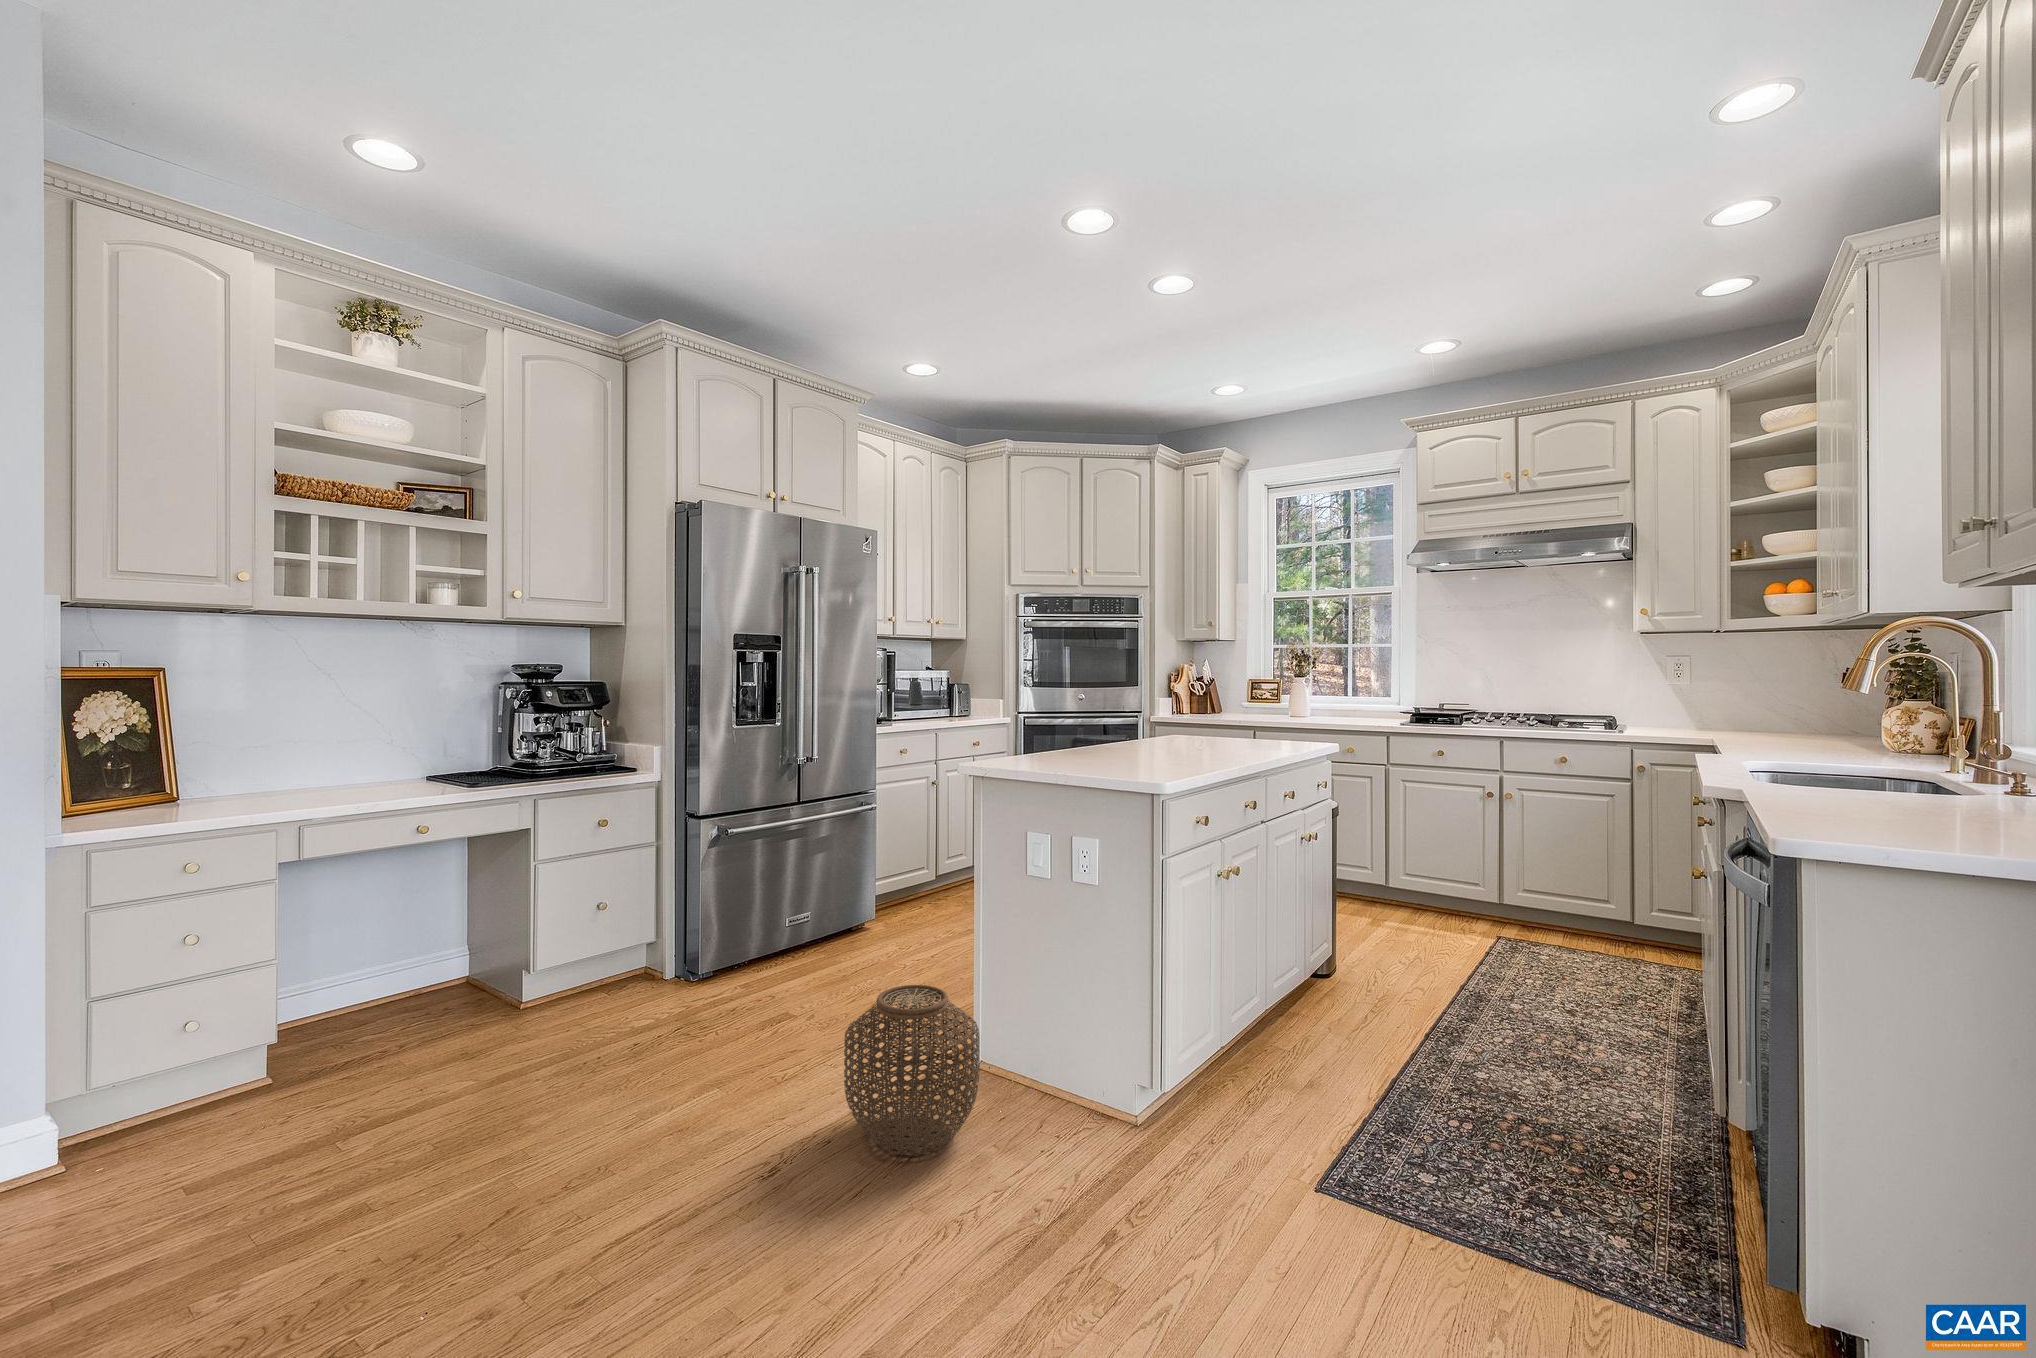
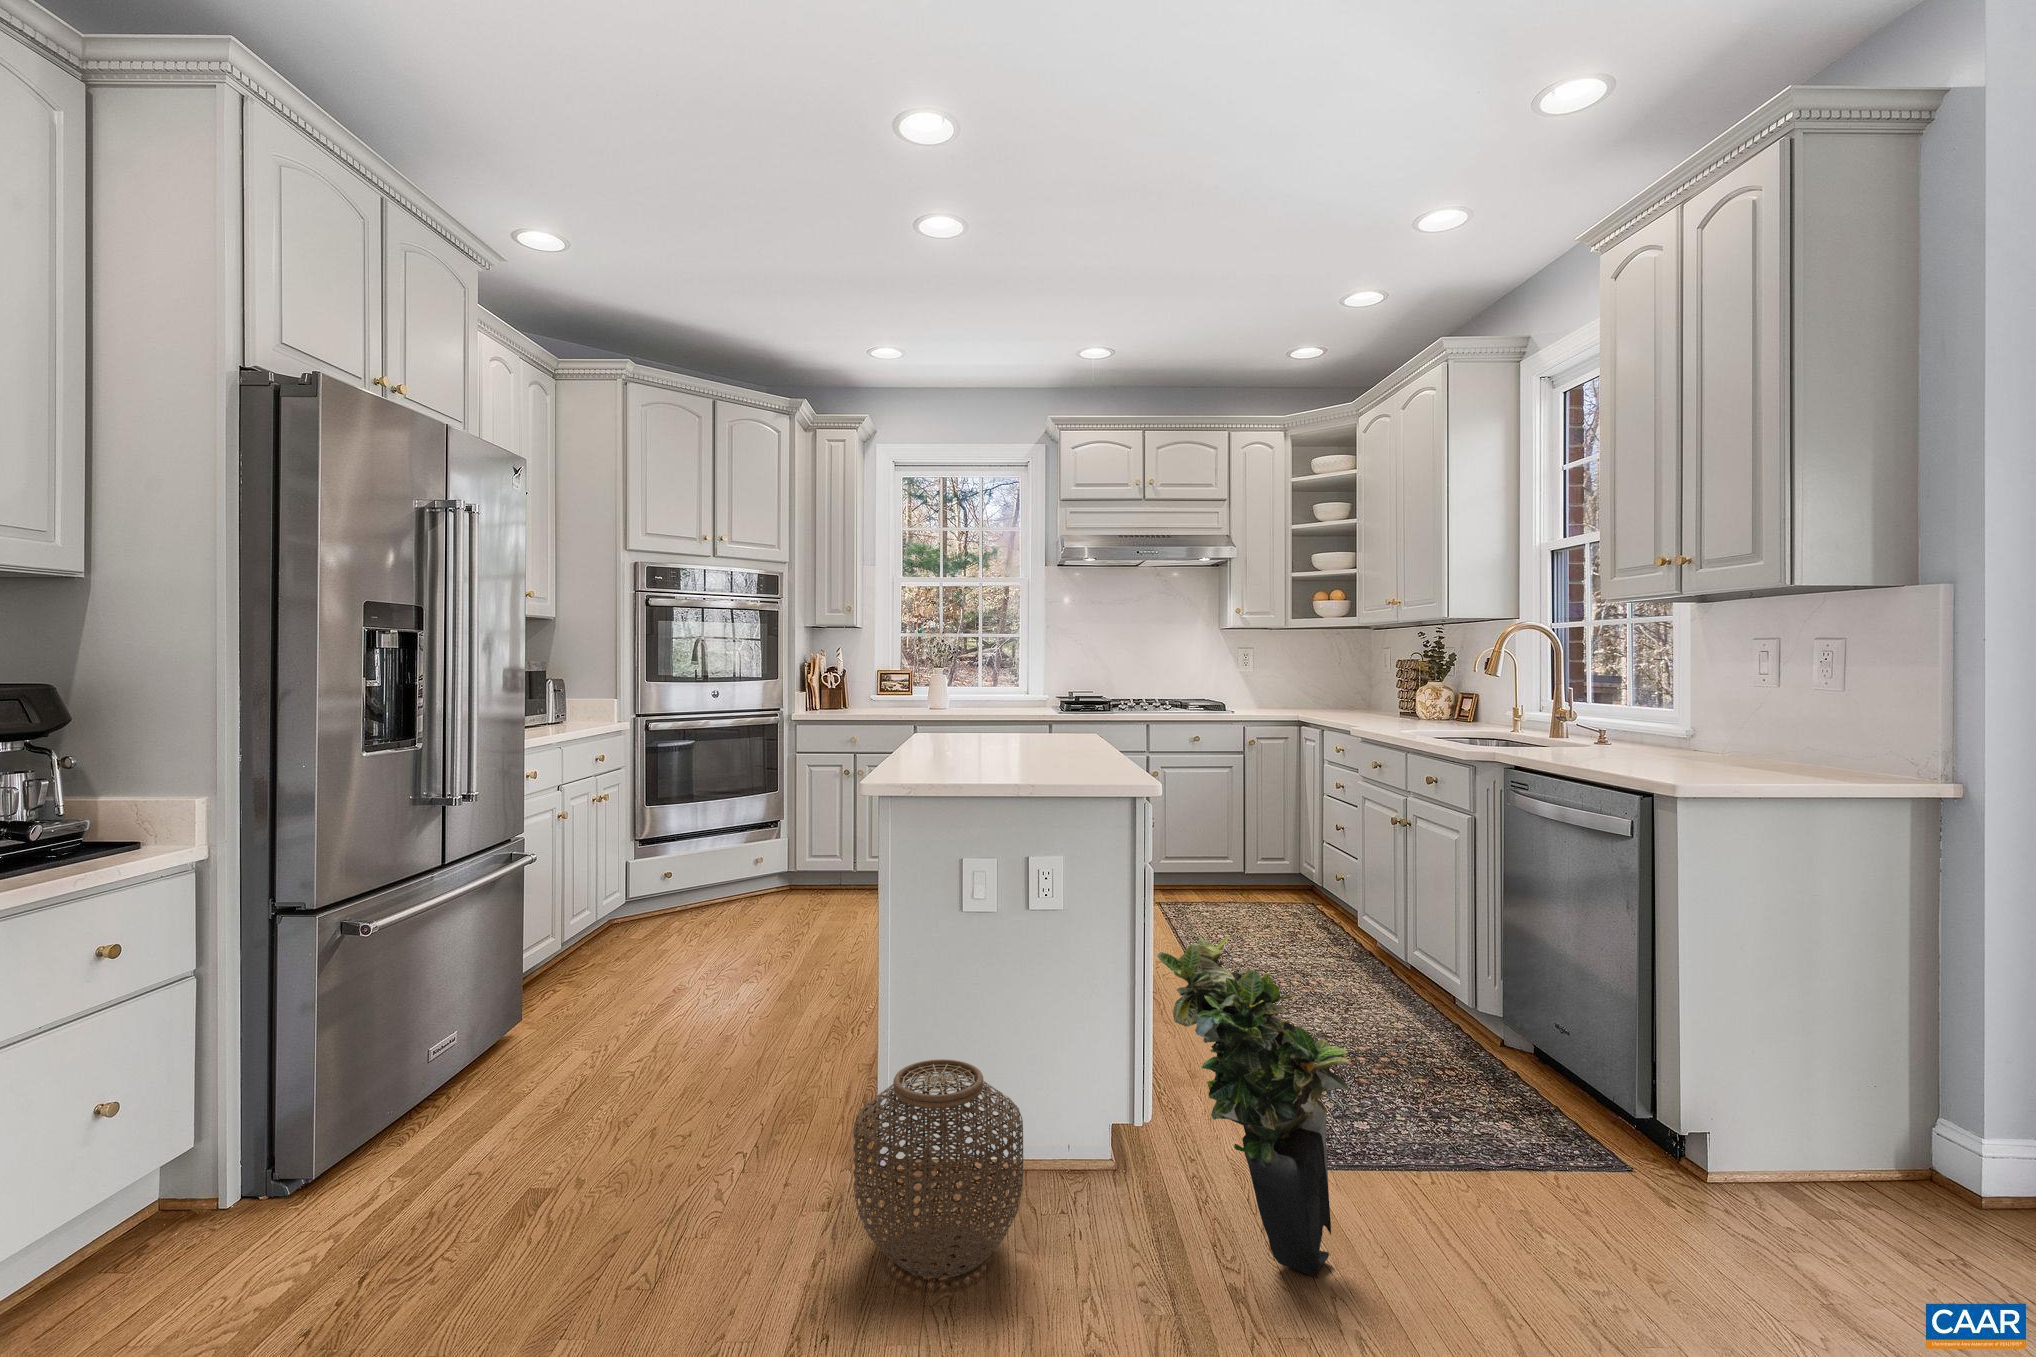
potted plant: none [1047,930,1221,1275] -> present [1157,935,1349,1276]

